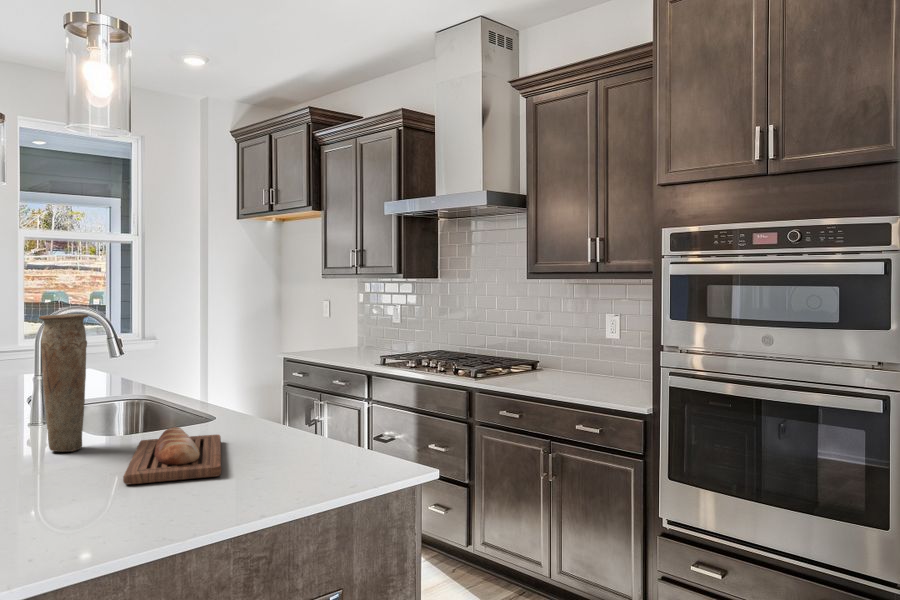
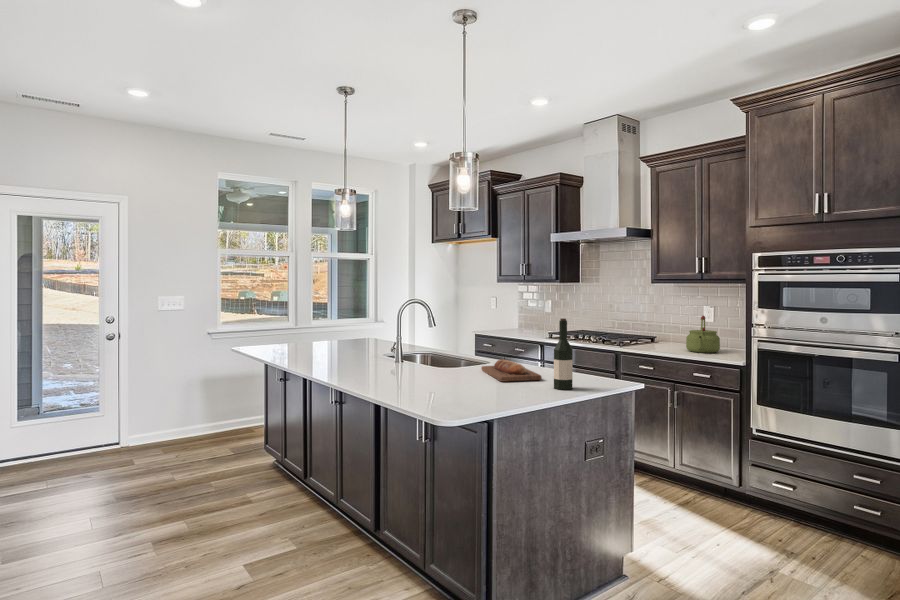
vase: present [39,314,88,452] -> none [435,302,457,370]
kettle: none [572,330,622,389] -> present [686,316,720,353]
wine bottle: none [212,352,257,509] -> present [554,318,573,390]

